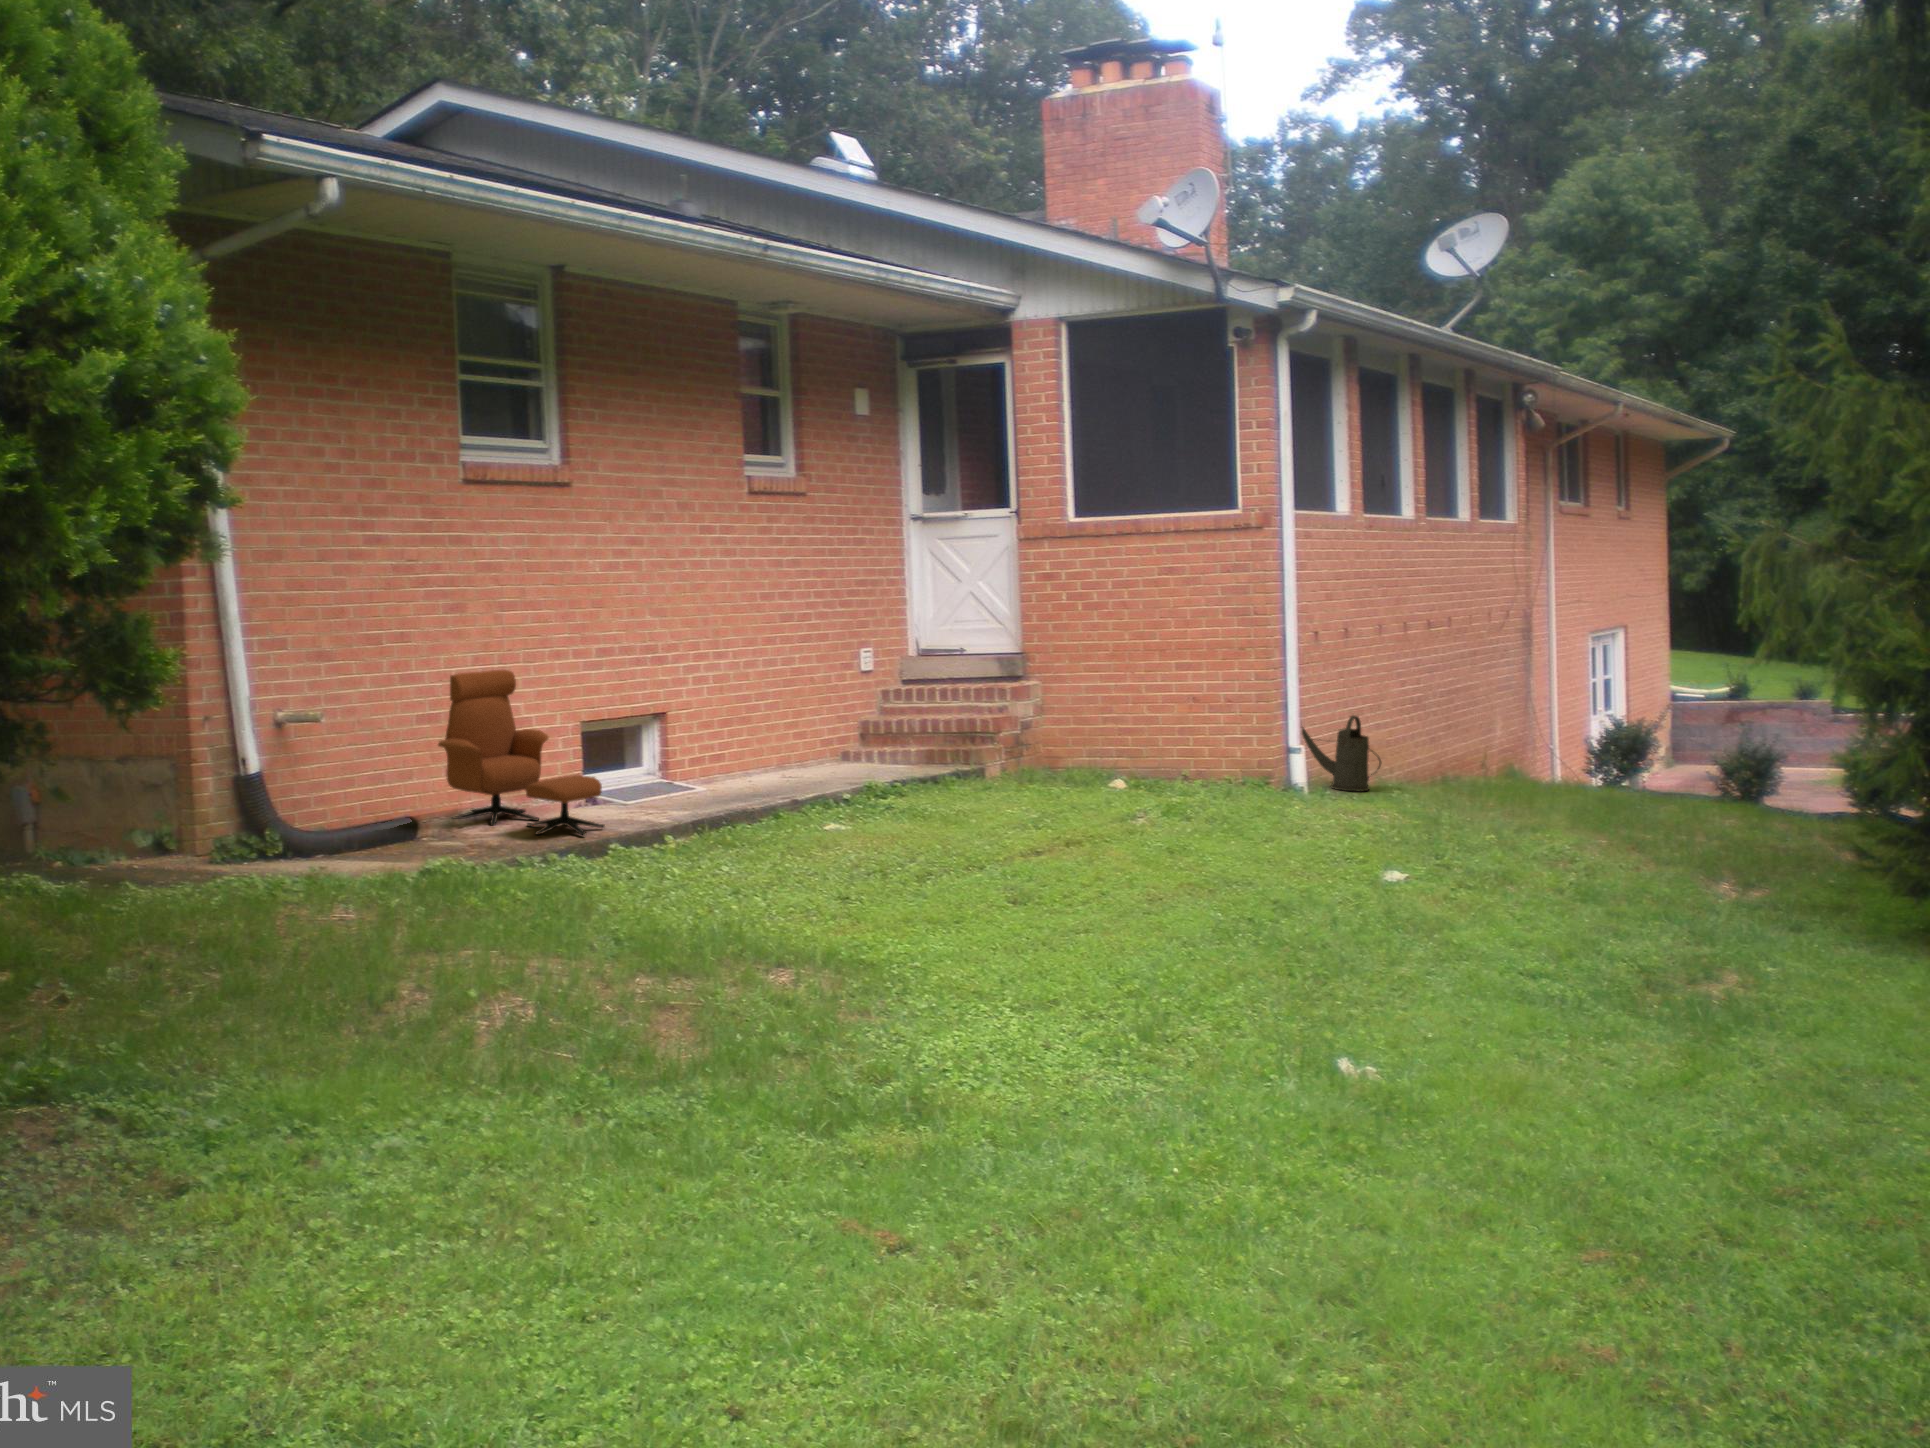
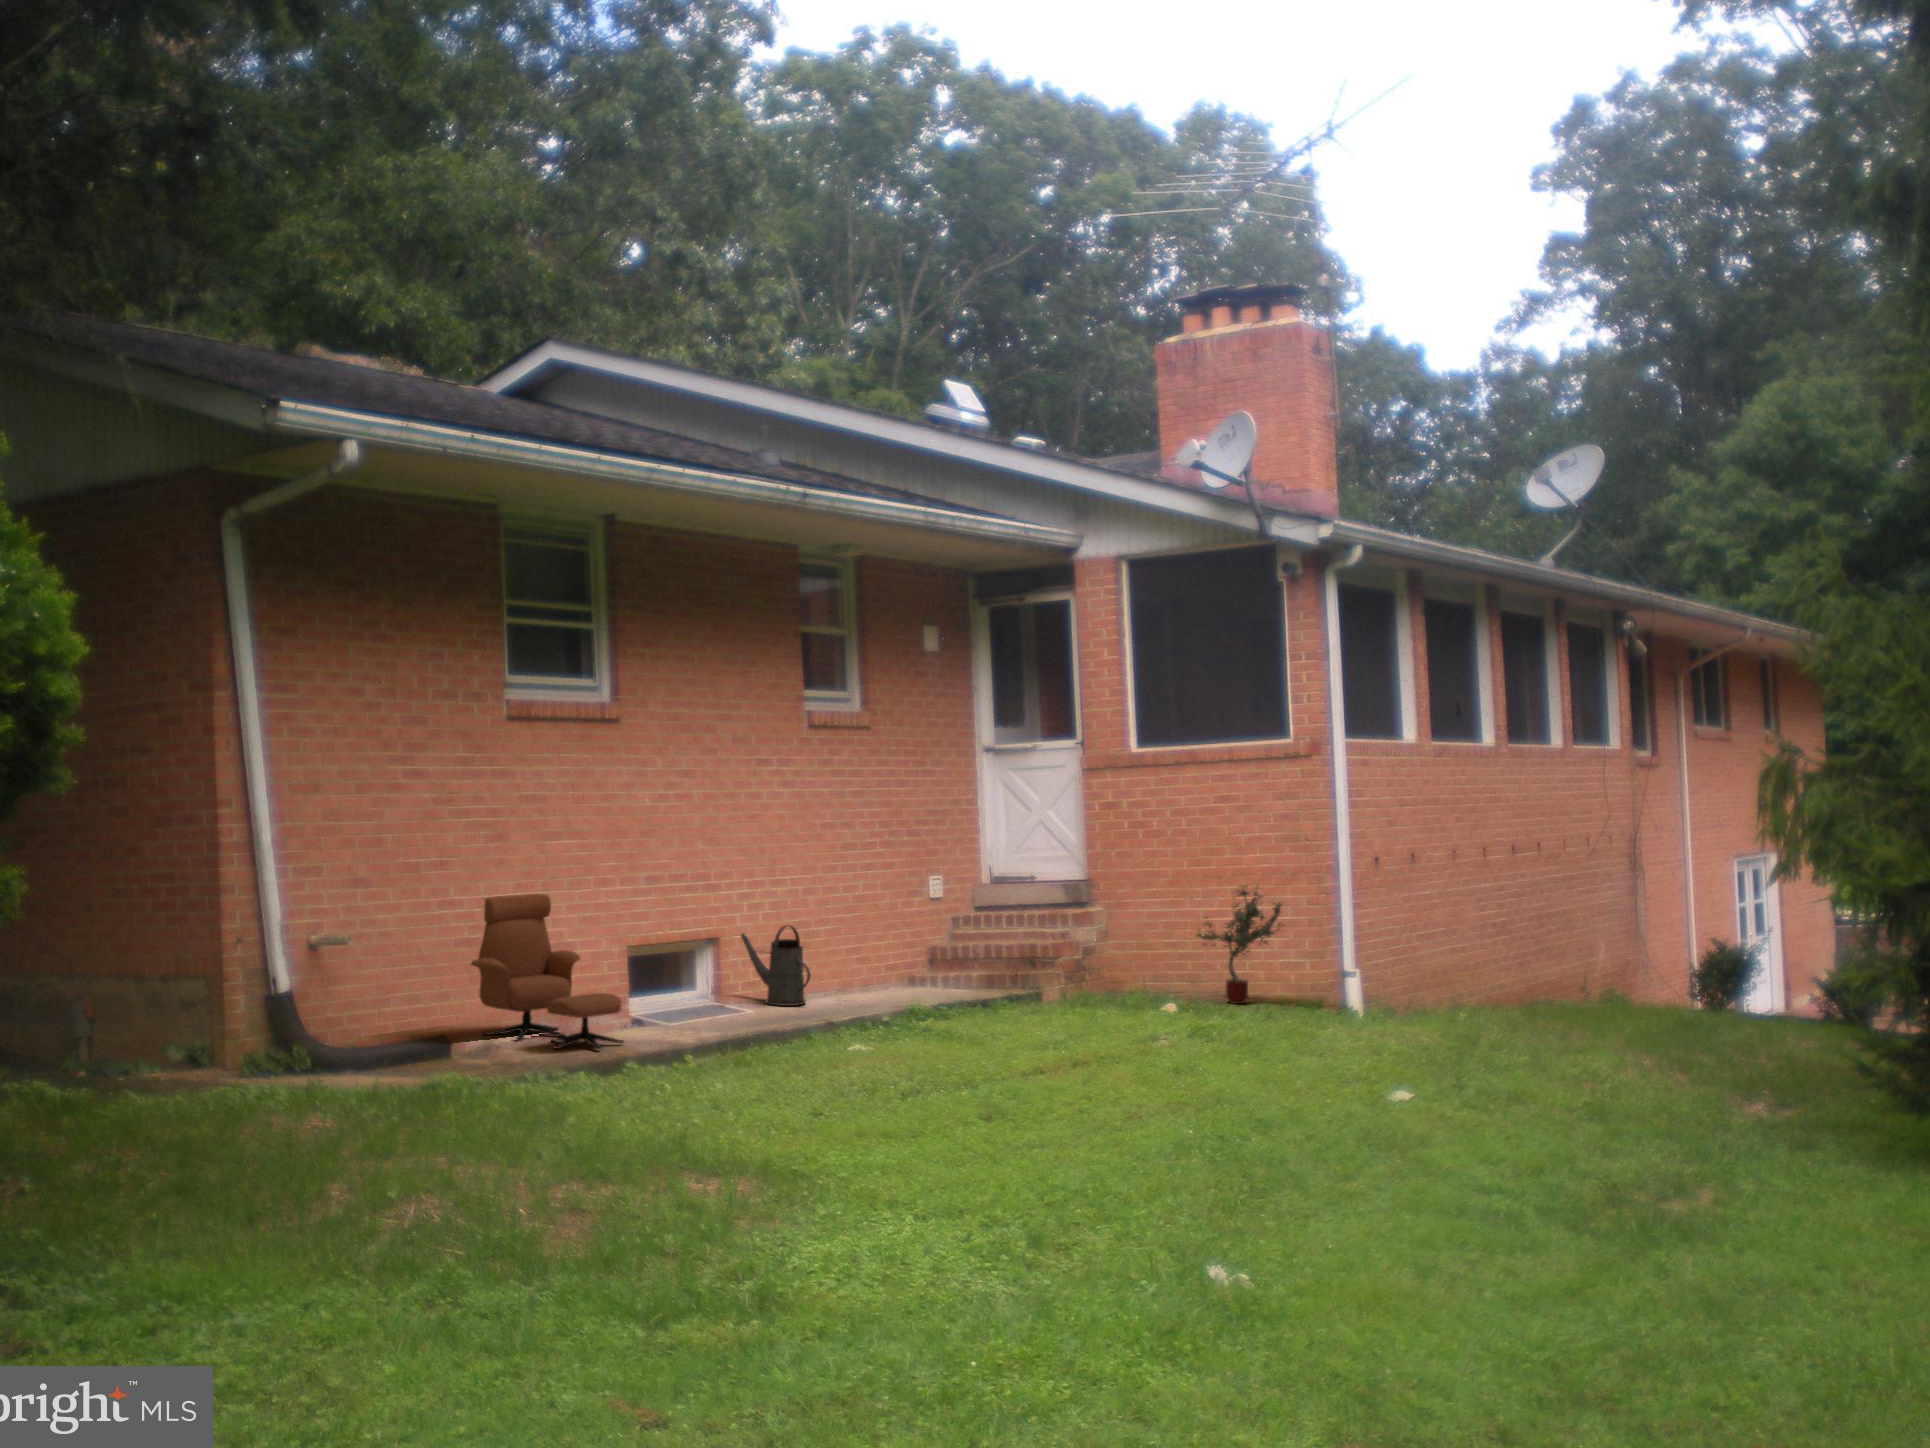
potted tree: none [1137,658,1233,778] -> present [1196,885,1282,1004]
watering can: present [1302,716,1381,791] -> present [741,925,811,1006]

